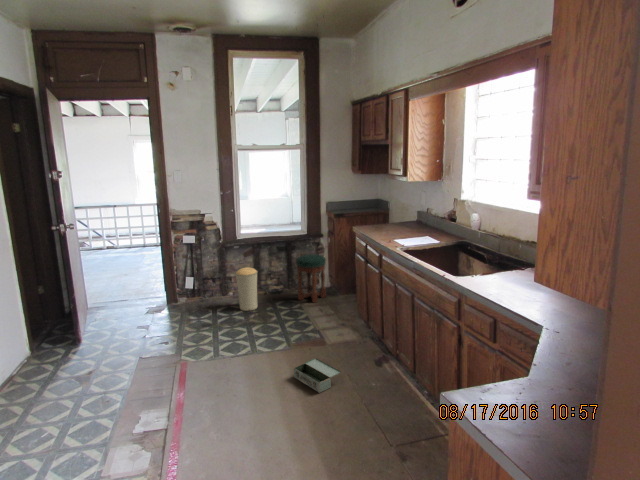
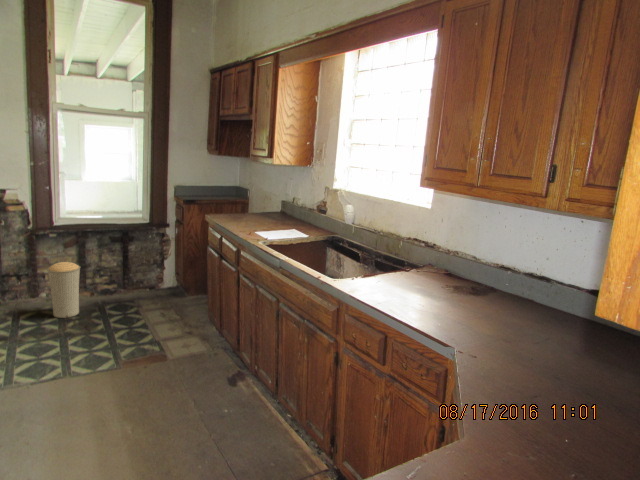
stool: present [296,254,326,303] -> none [134,247,173,306]
toolbox: present [294,358,341,393] -> none [120,379,184,426]

